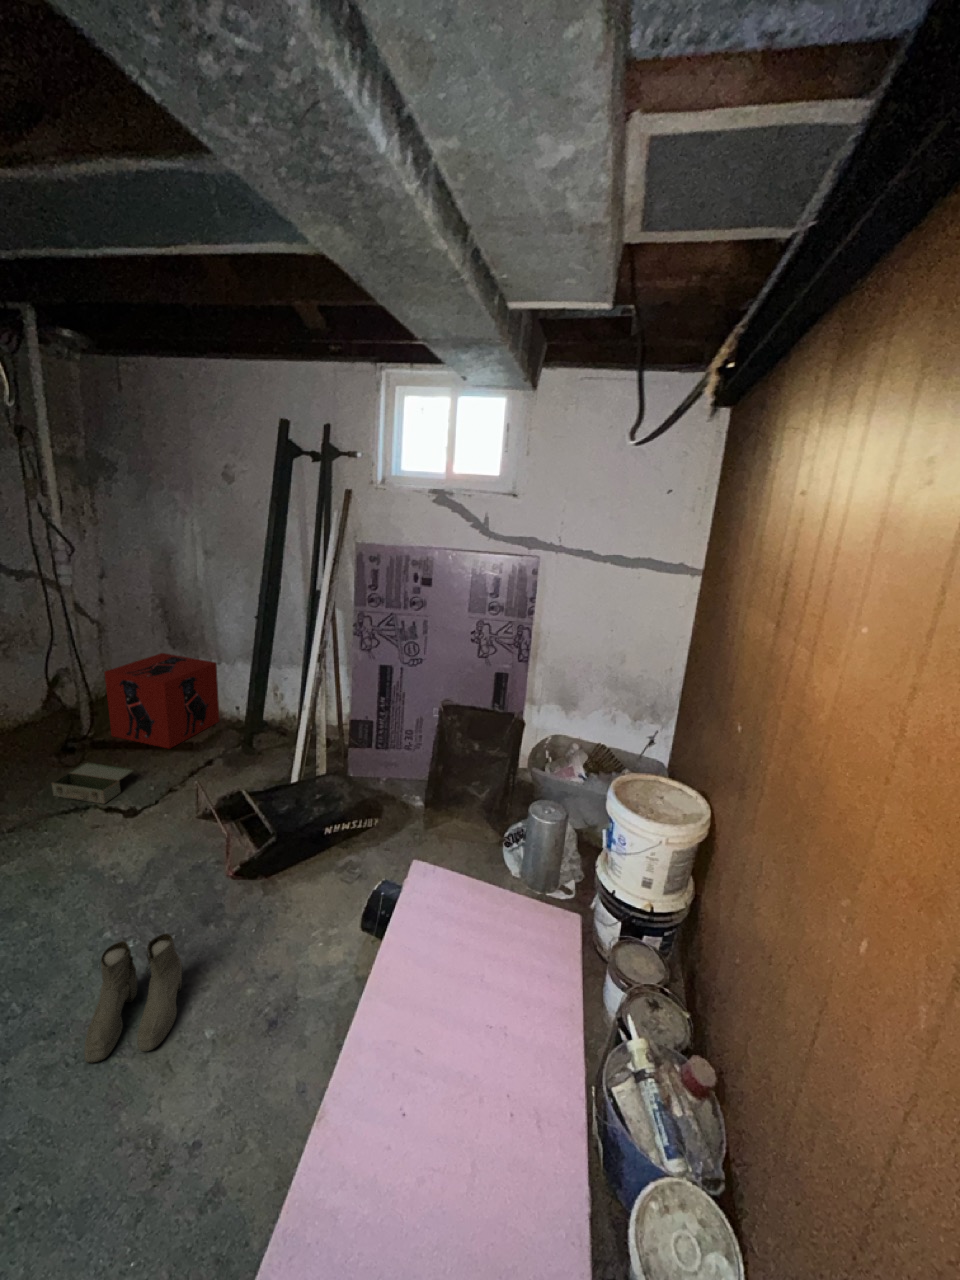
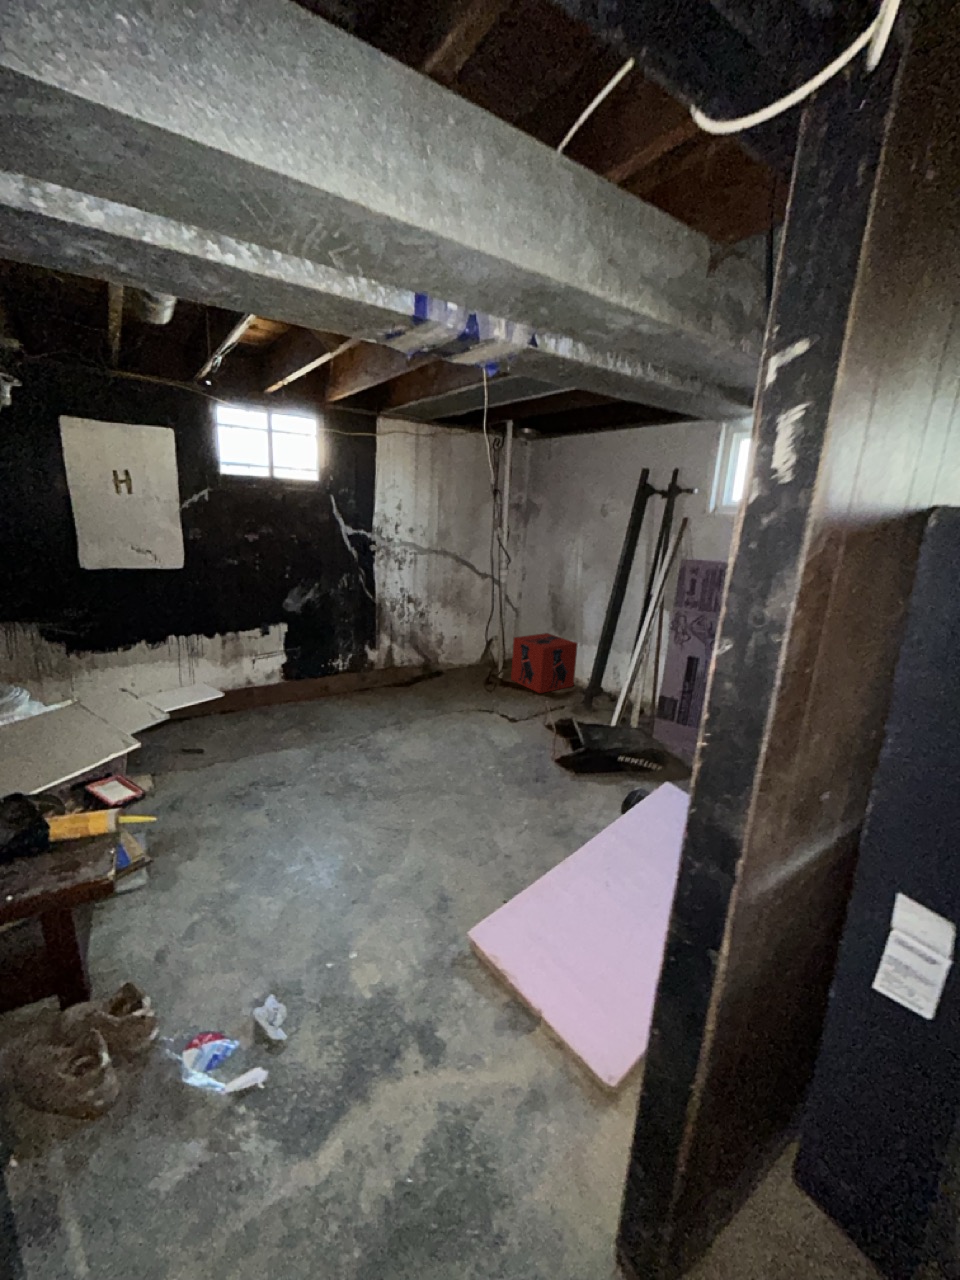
toolbox: present [52,763,133,804] -> none [478,687,518,710]
boots: present [84,933,182,1063] -> none [470,757,518,813]

